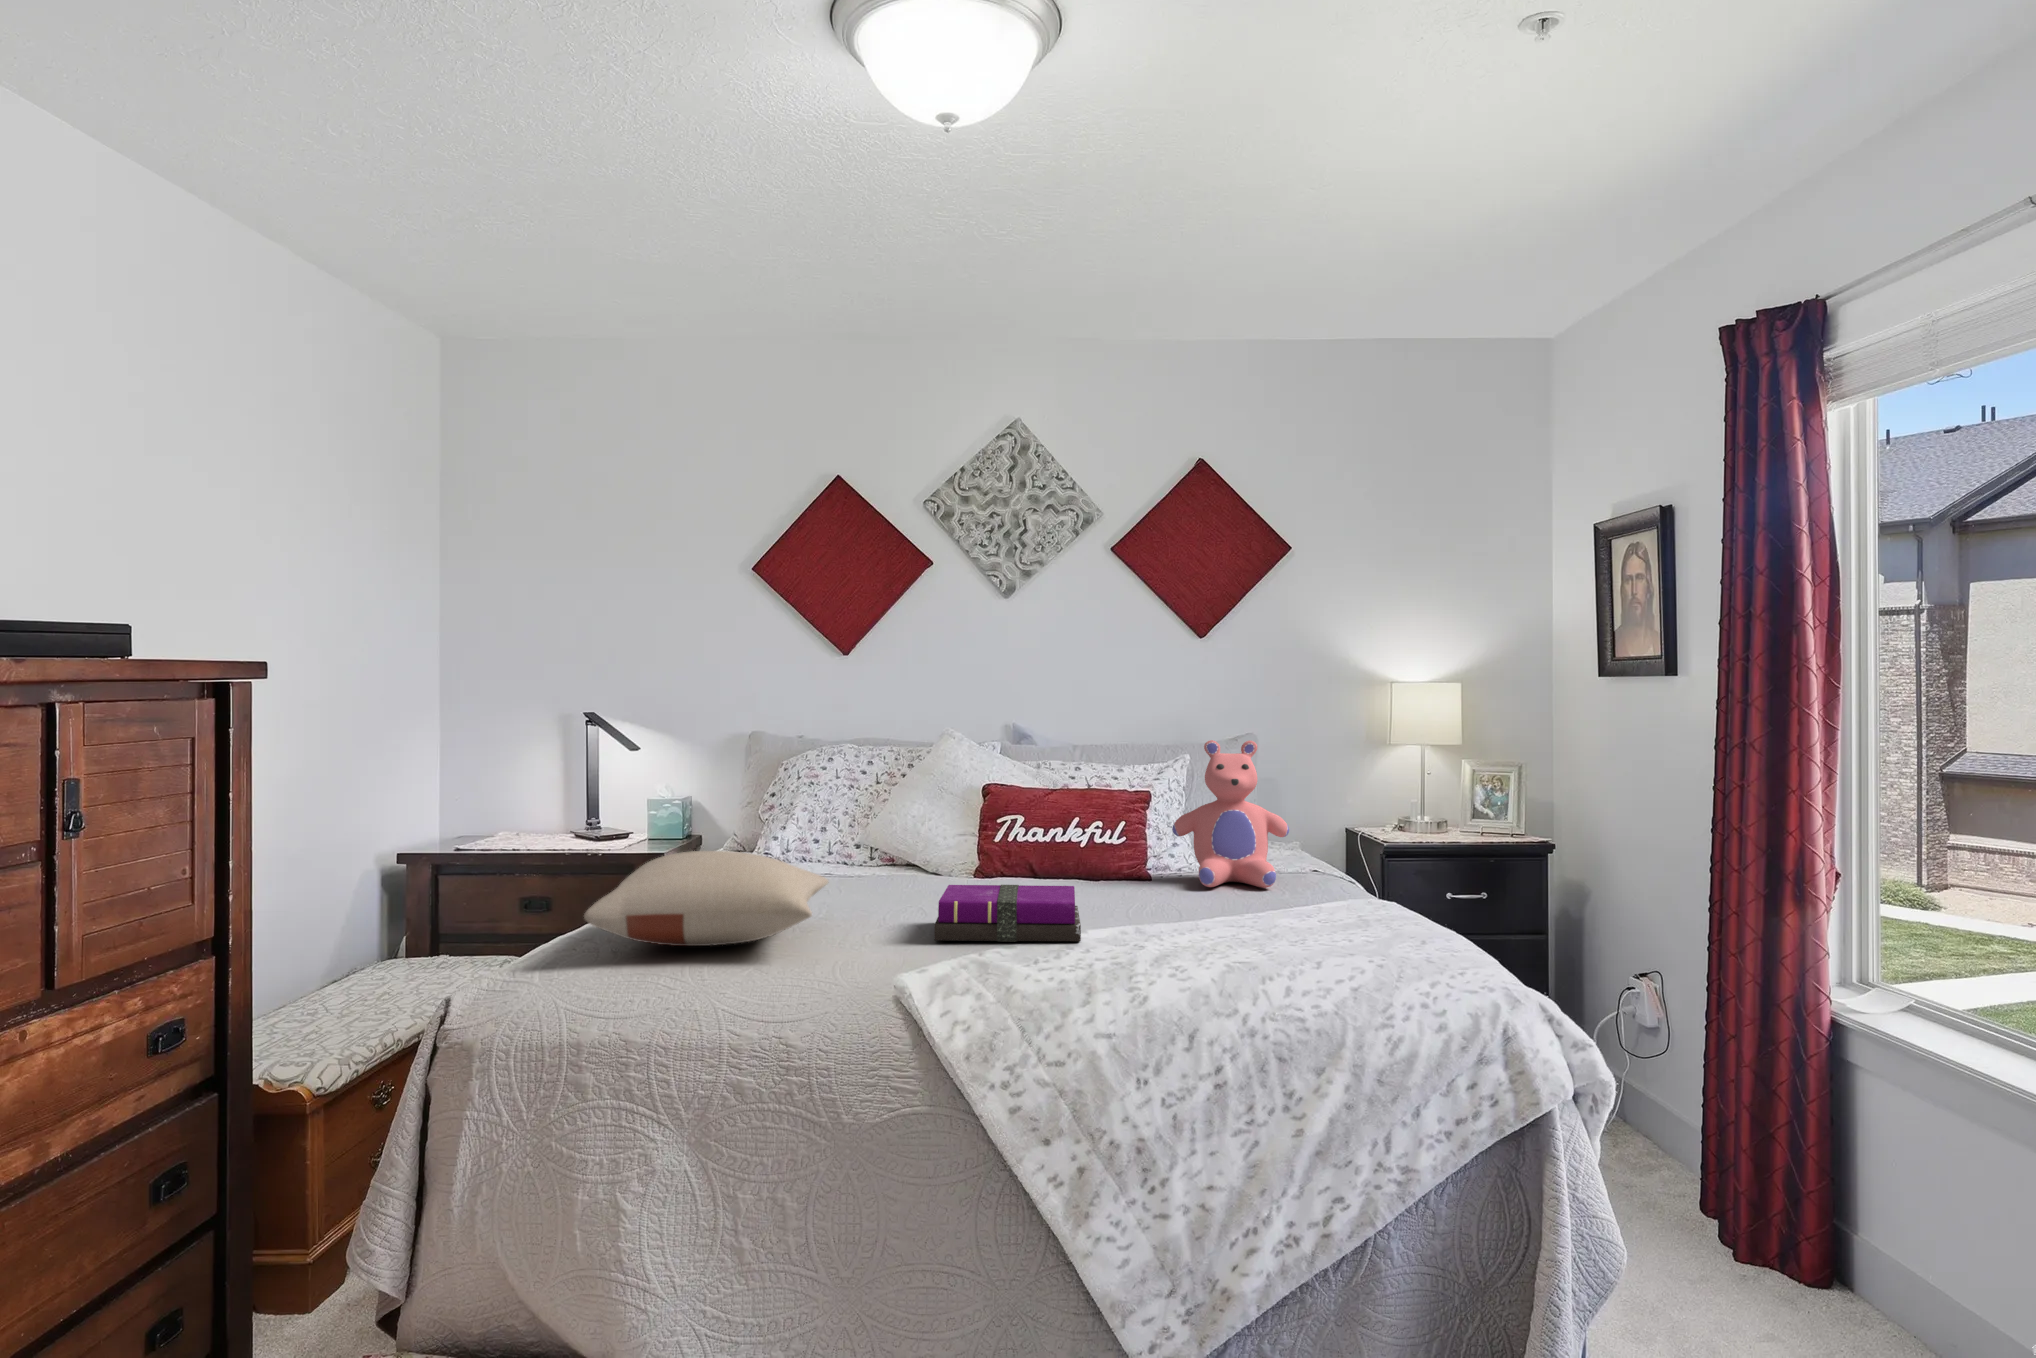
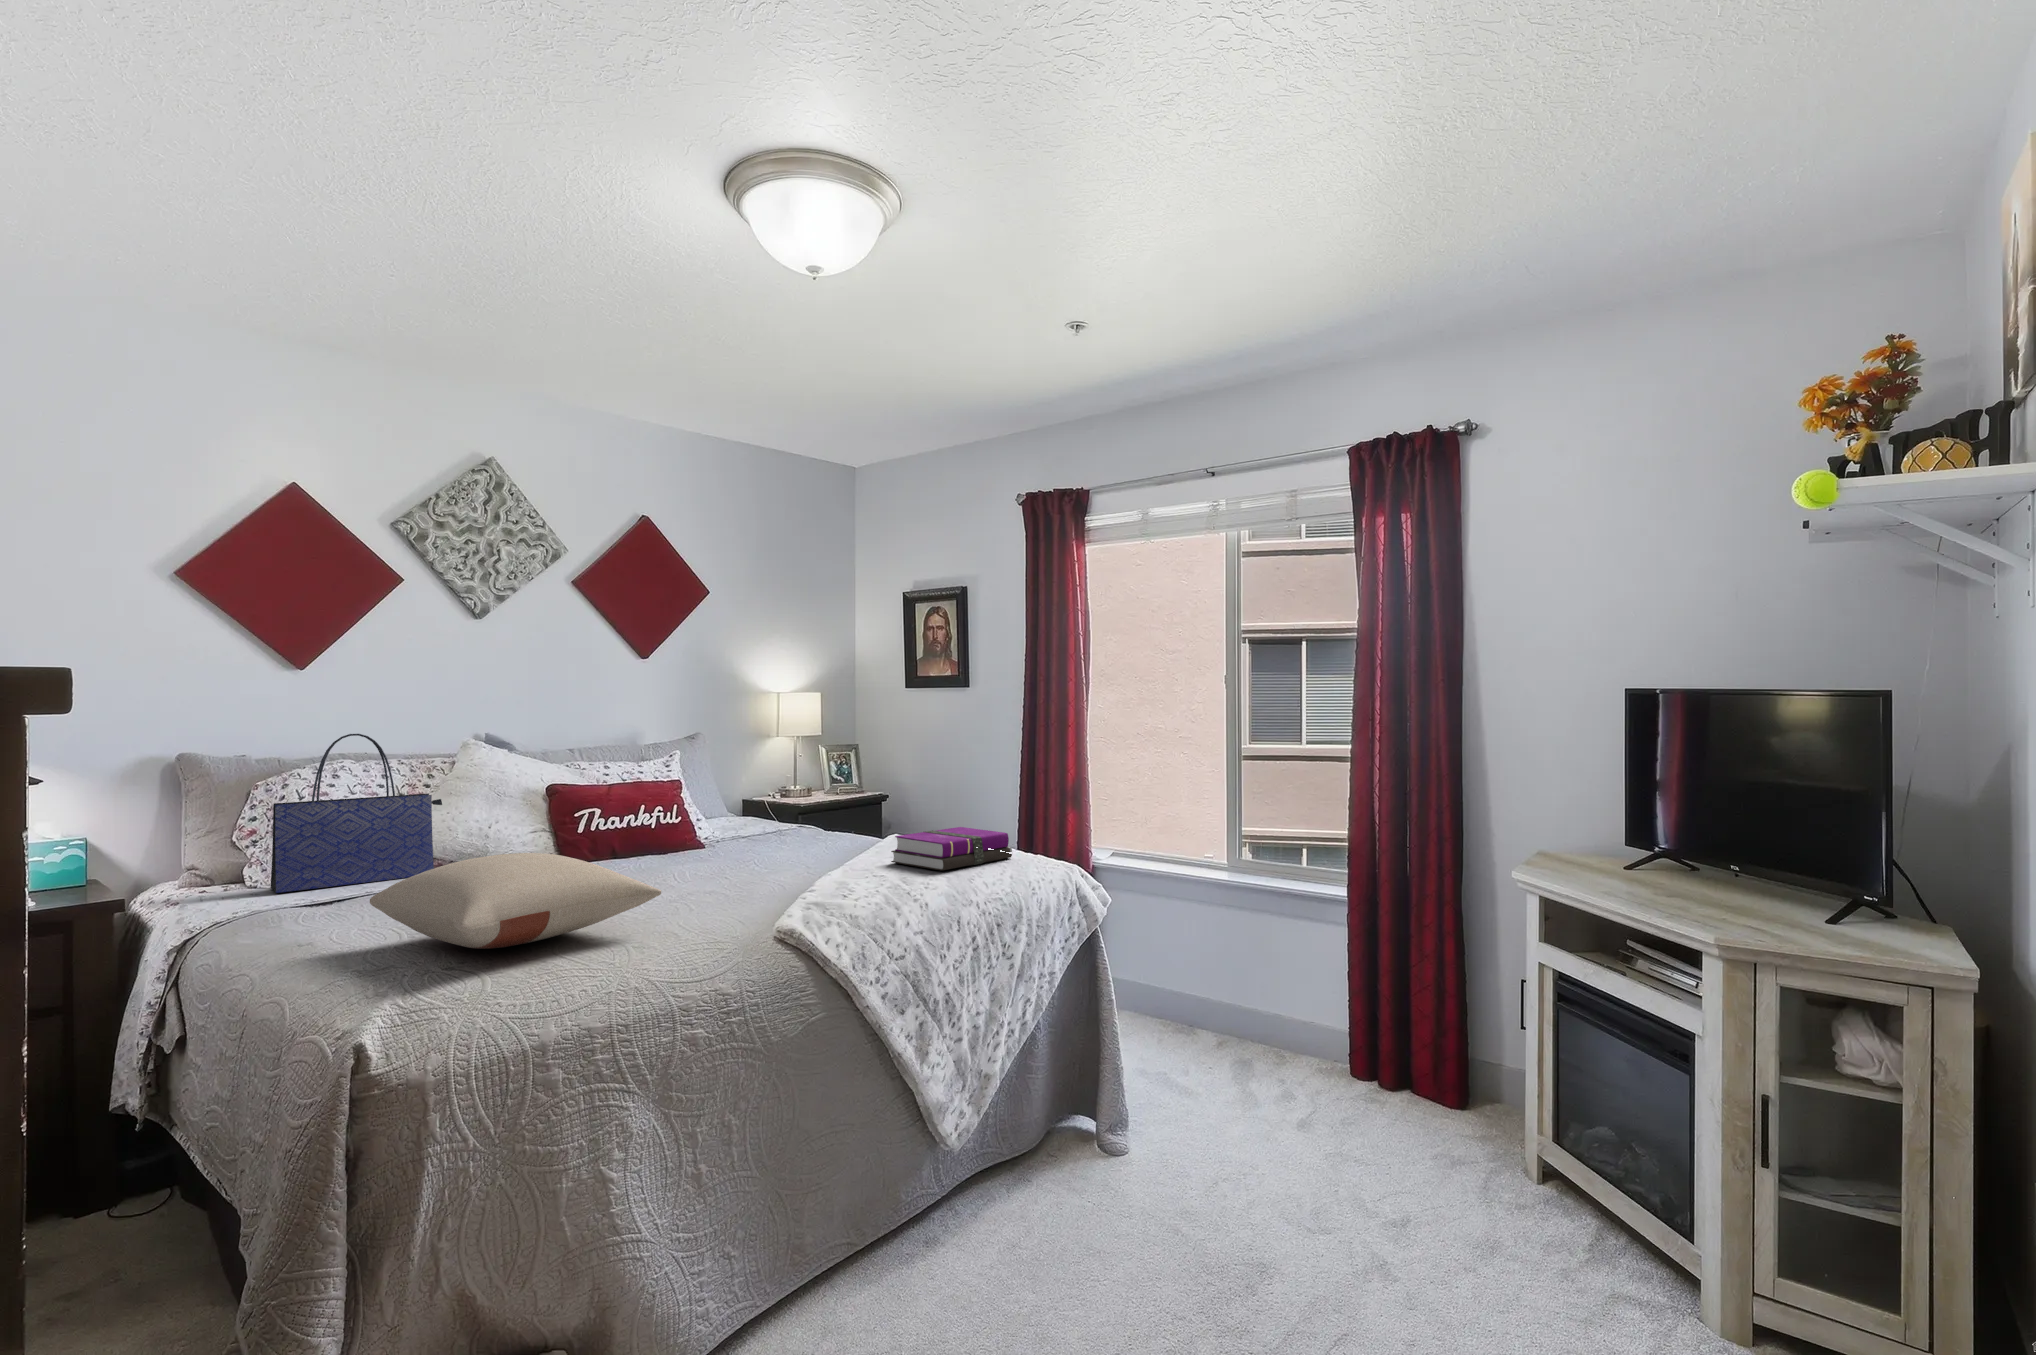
tote bag: none [725,721,869,871] -> present [271,734,442,893]
teddy bear: present [1172,740,1289,888] -> none [737,735,824,843]
notebook: present [934,885,1081,942] -> present [891,827,1012,871]

